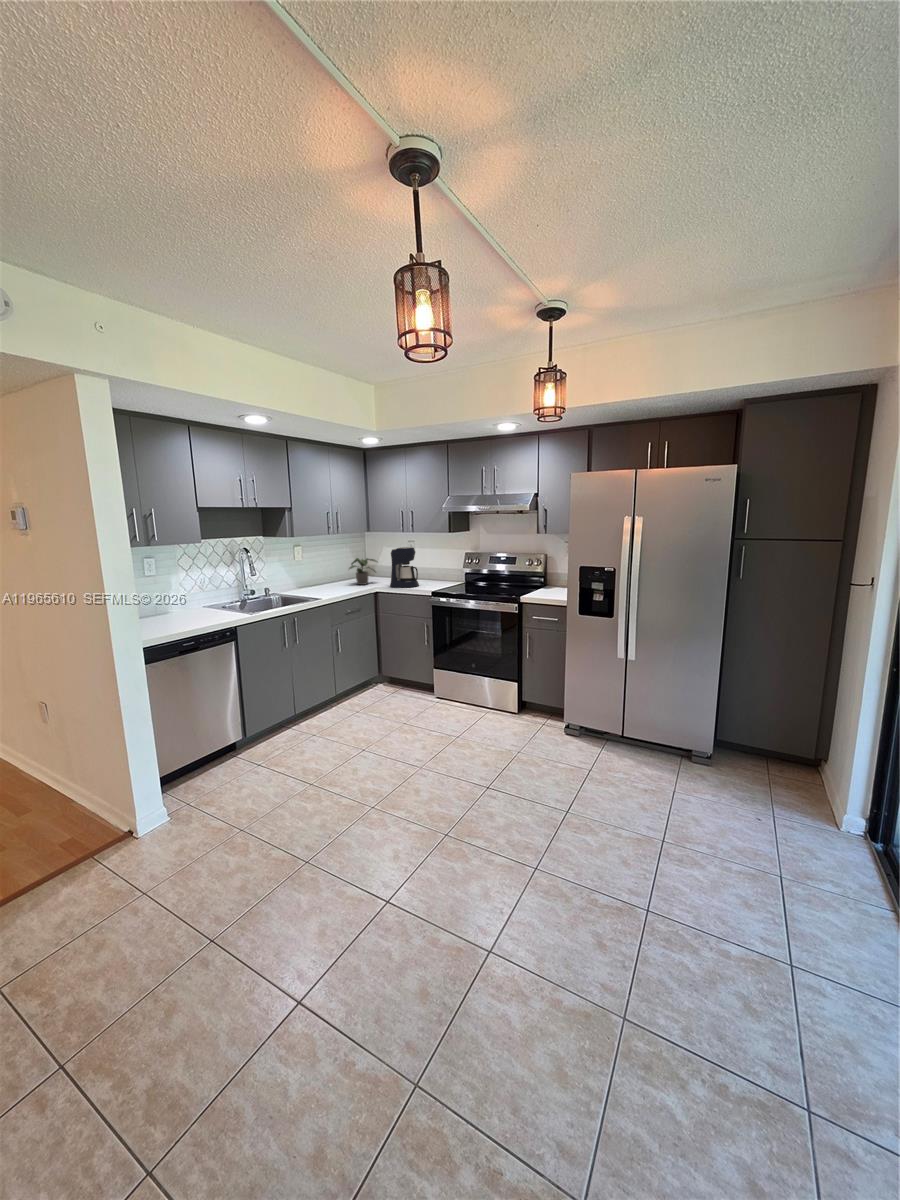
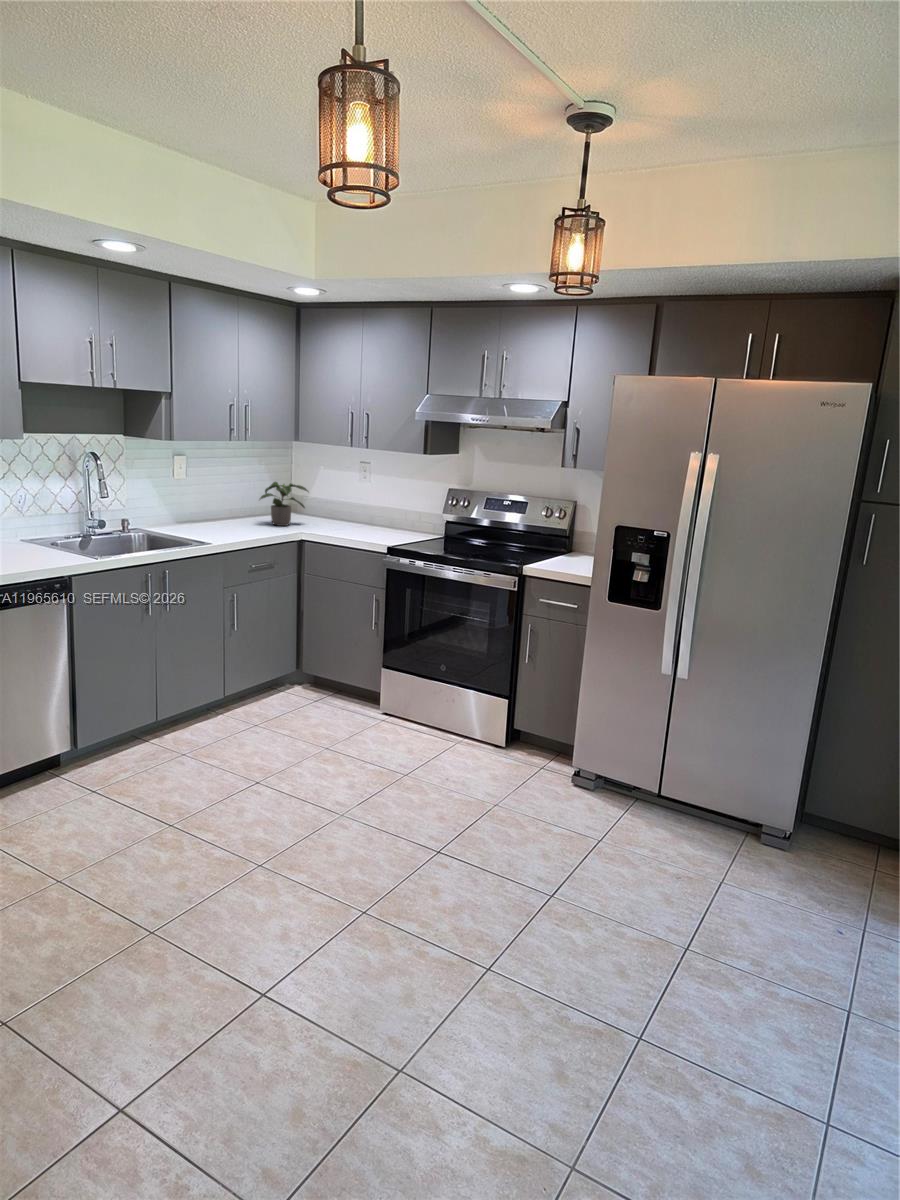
coffee maker: present [390,547,419,587] -> none [324,470,371,536]

